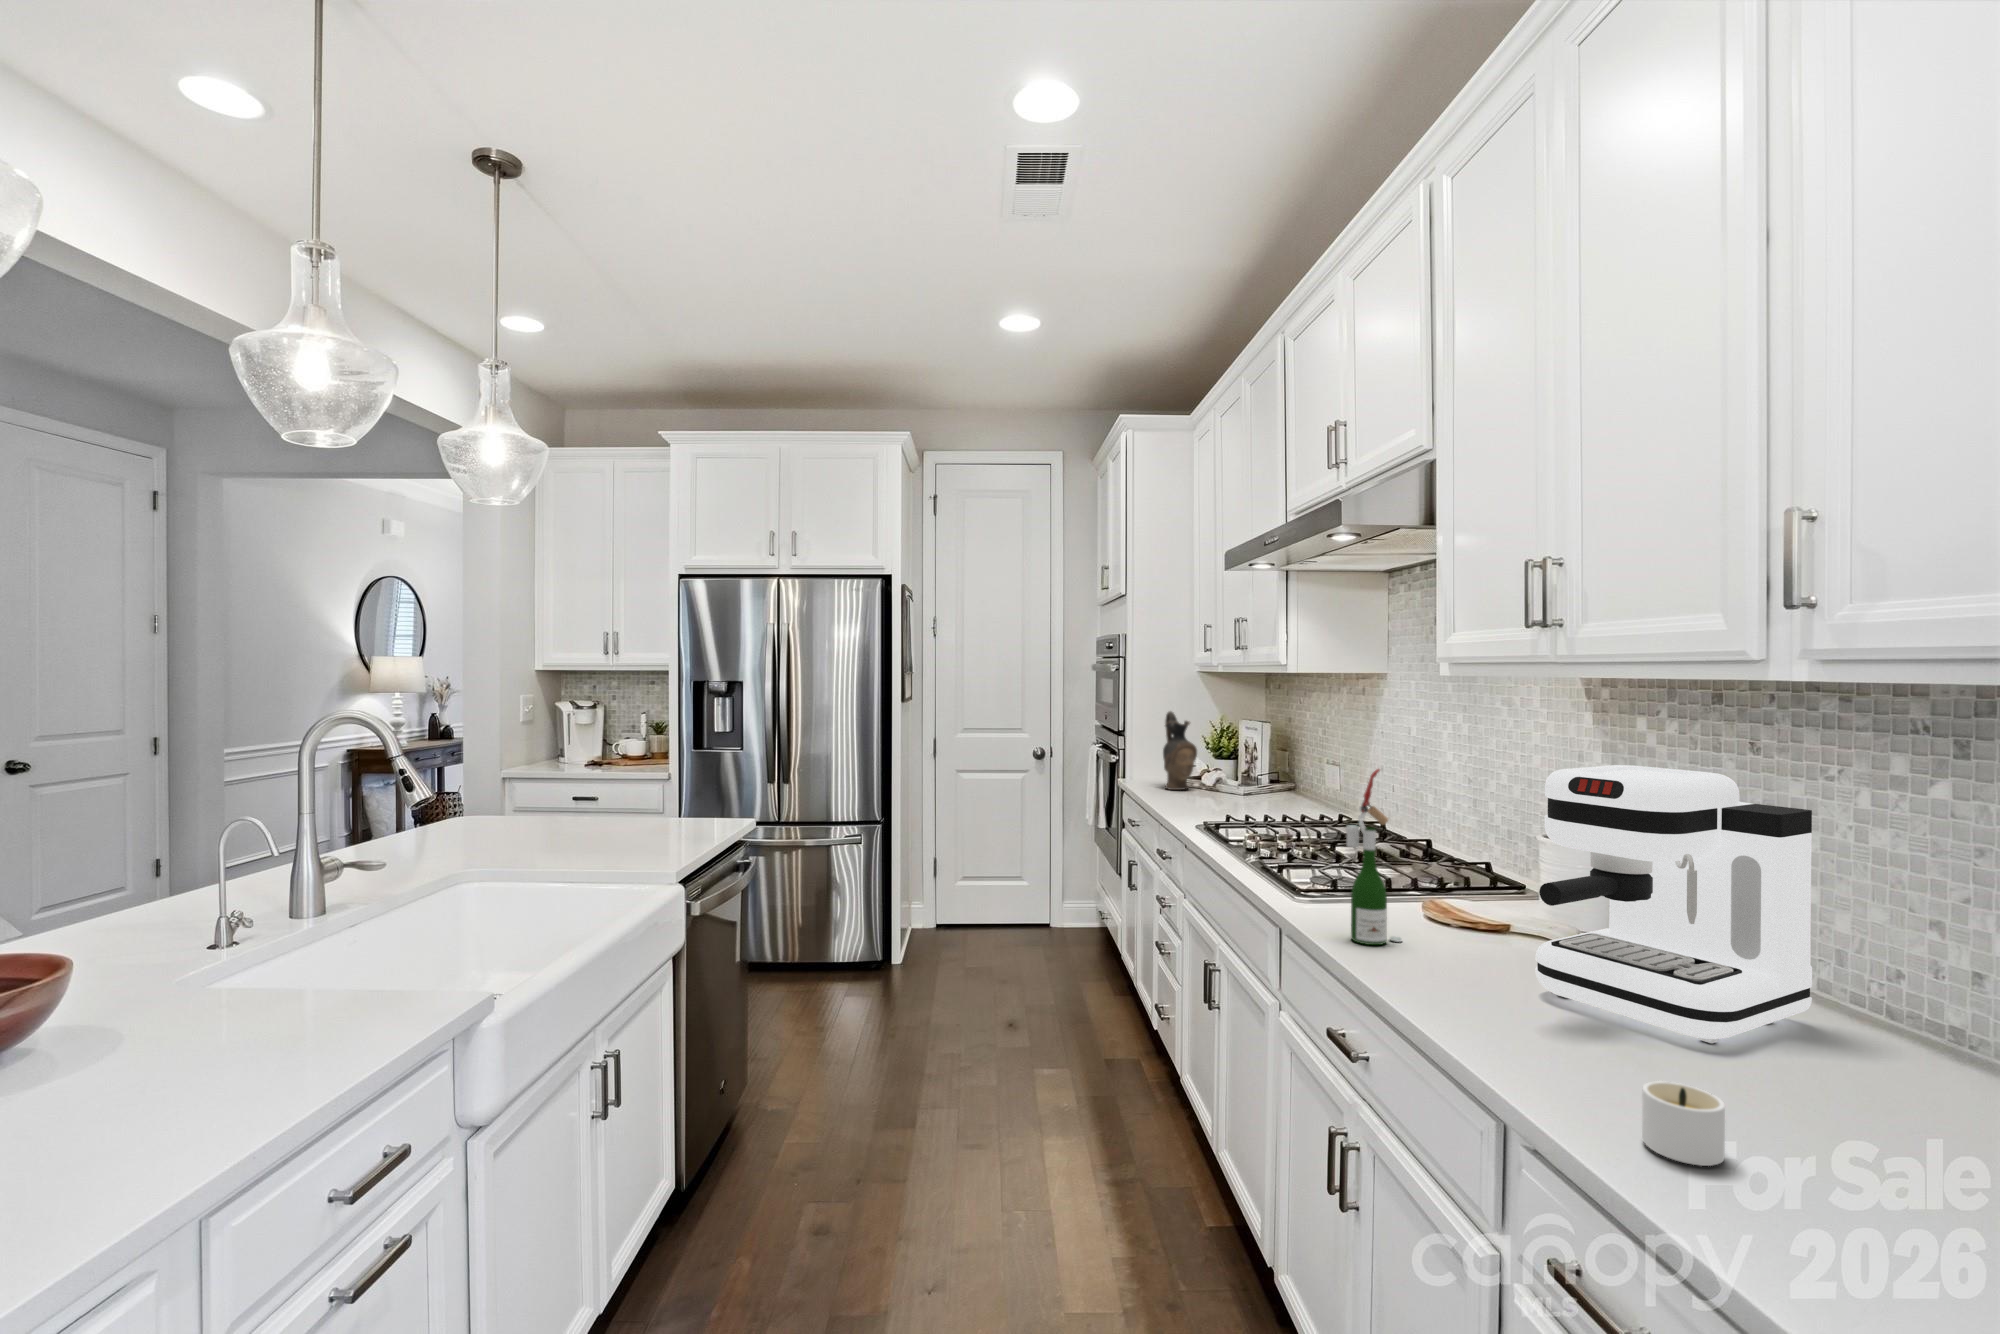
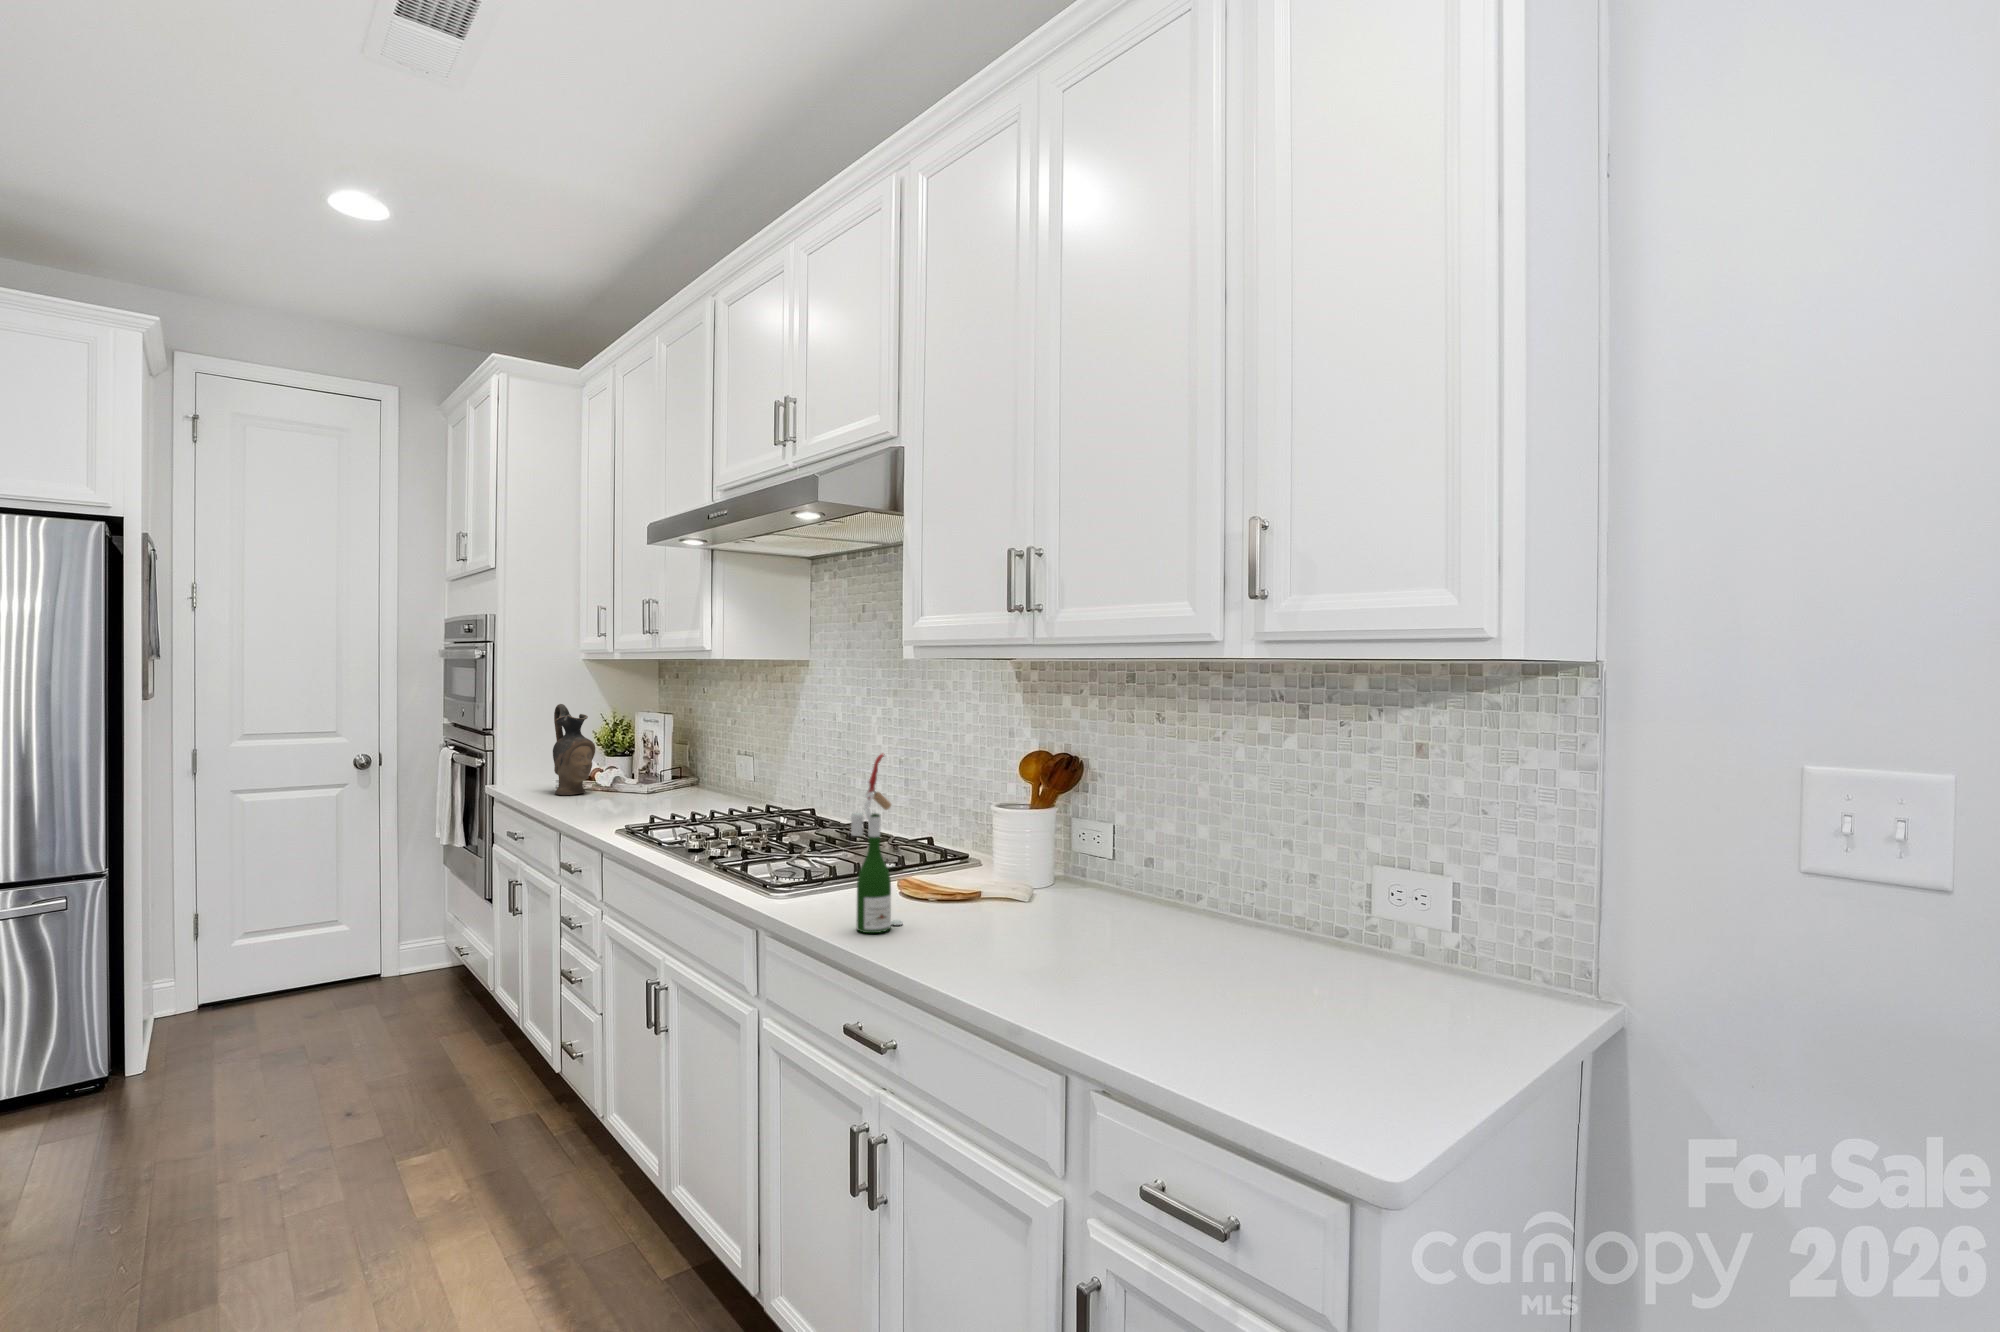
coffee maker: present [1535,765,1812,1043] -> none [1036,737,1220,965]
candle: present [1642,1081,1725,1166] -> none [1188,1003,1265,1069]

